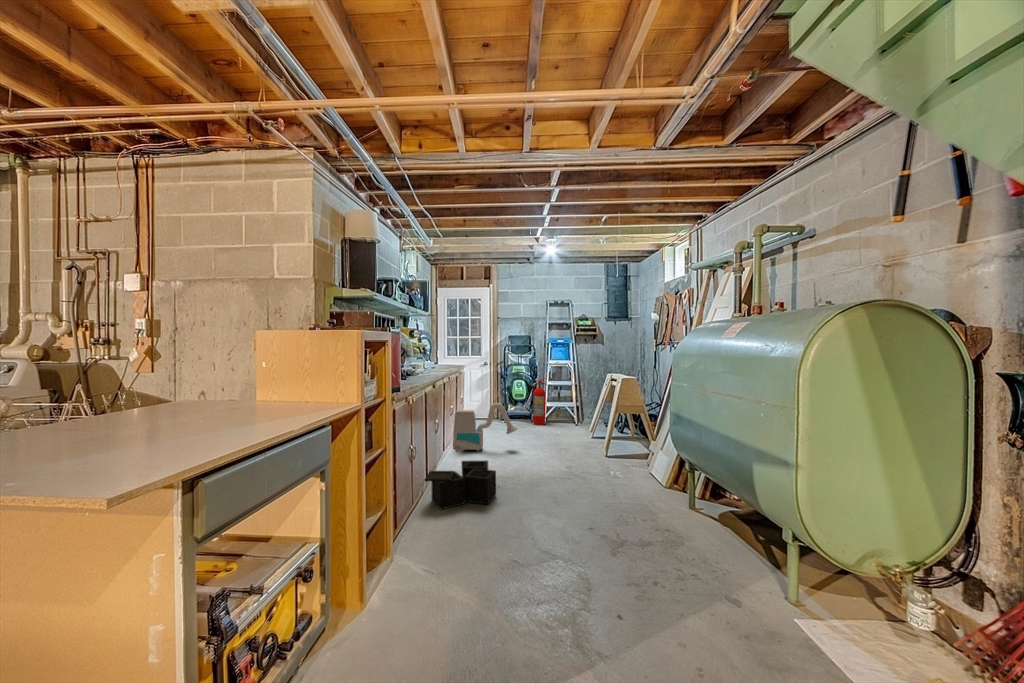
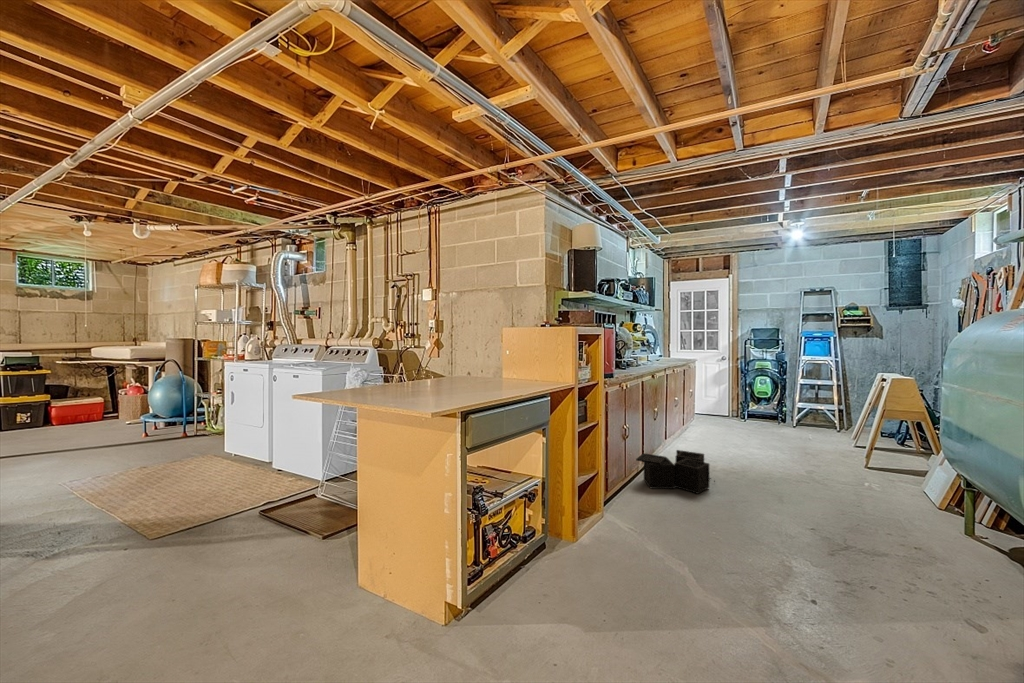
fire extinguisher: present [529,378,547,425] -> none [765,378,799,431]
vacuum cleaner: present [453,403,518,452] -> none [675,399,749,447]

